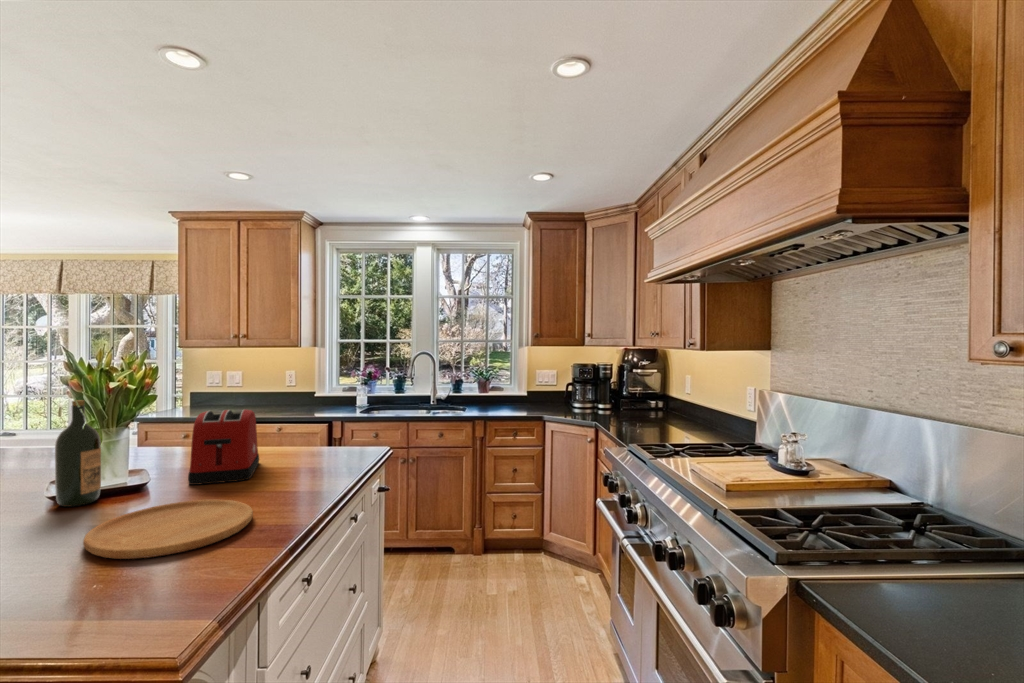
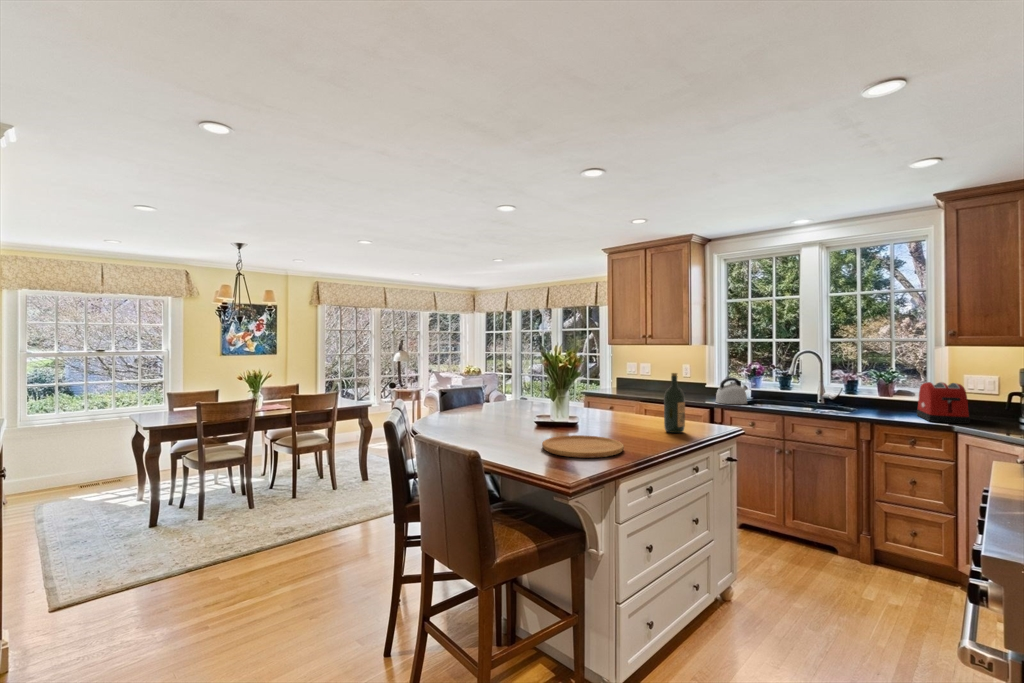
kettle: none [332,384,367,415] -> present [716,378,748,404]
wine bottle: present [55,400,101,507] -> present [664,373,685,433]
toaster: present [188,409,259,485] -> present [917,382,970,424]

